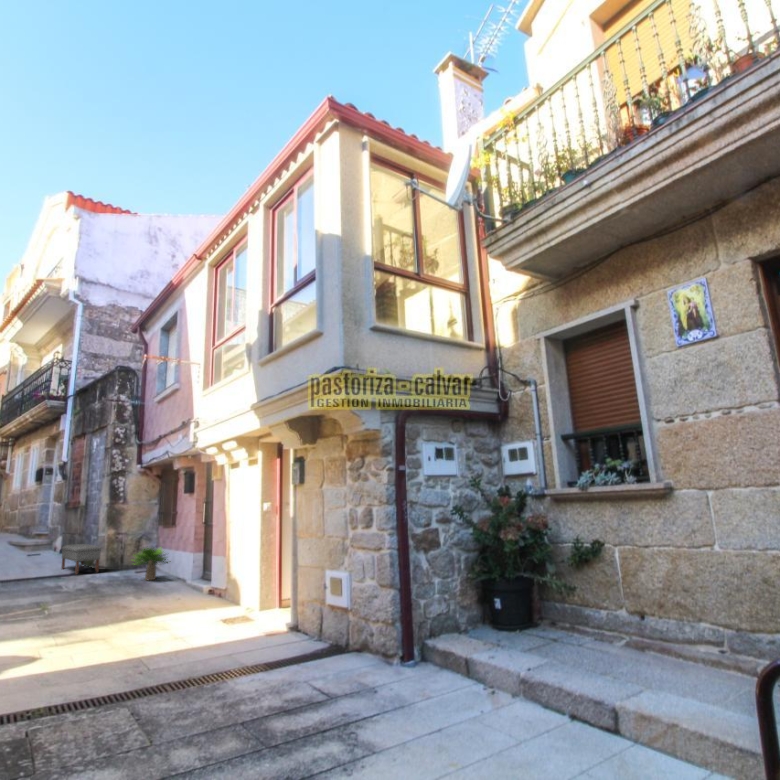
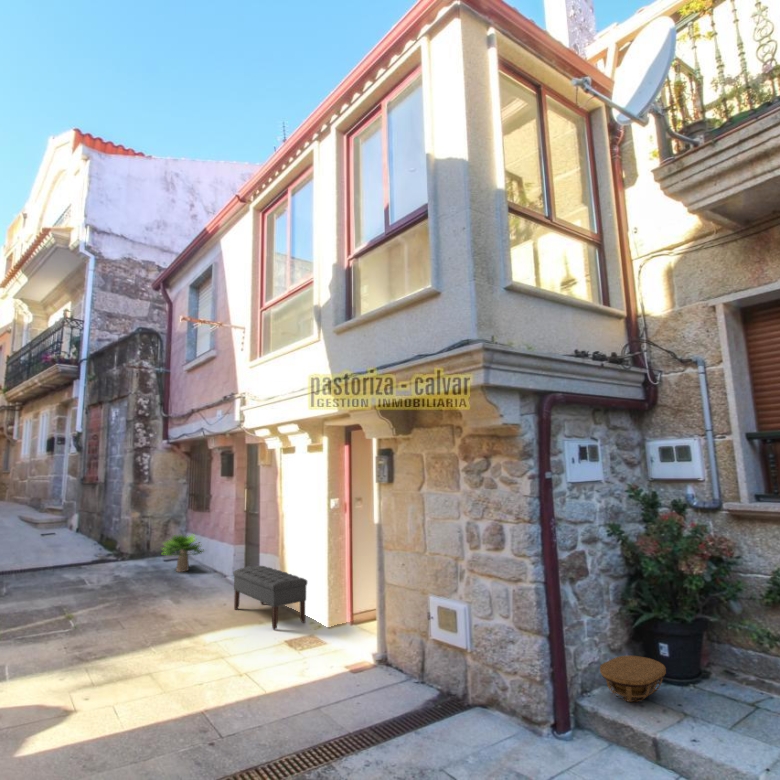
bench: present [62,544,101,574] -> present [233,566,307,629]
basket: none [445,610,495,641] -> present [600,656,666,702]

